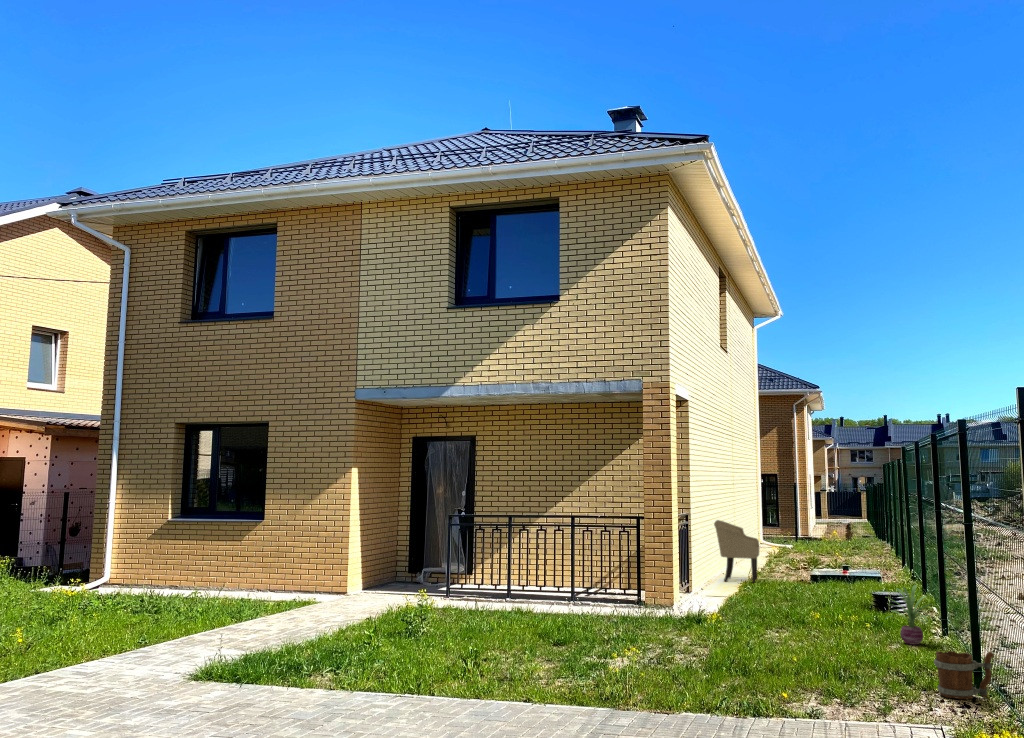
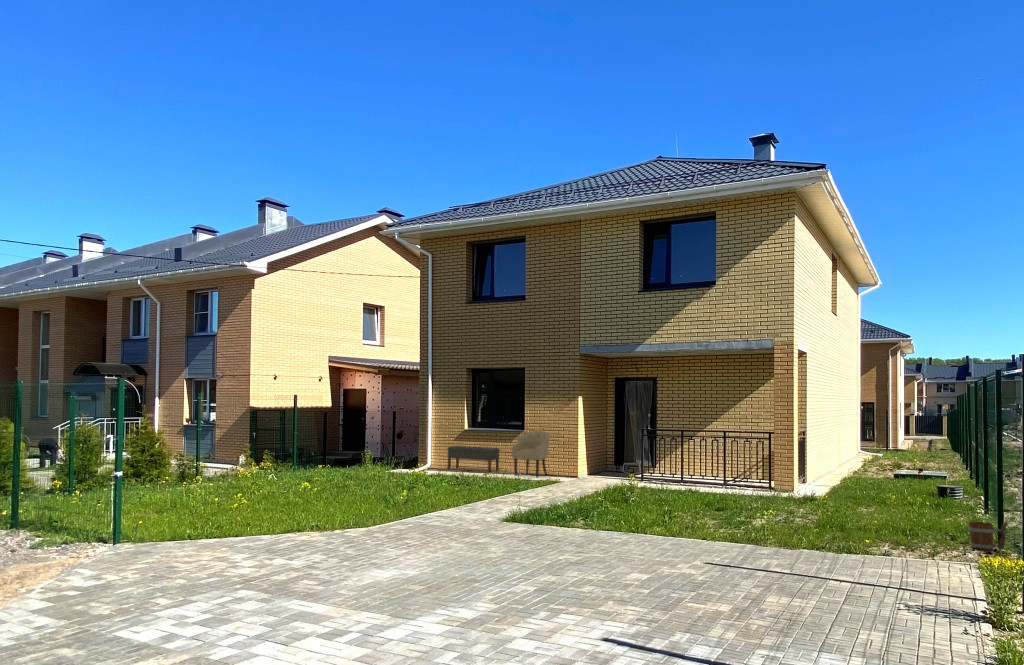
chair: present [714,520,759,583] -> present [512,431,550,477]
bench: none [138,552,228,594] -> present [447,446,500,472]
decorative plant: present [887,585,929,645] -> none [940,482,990,521]

